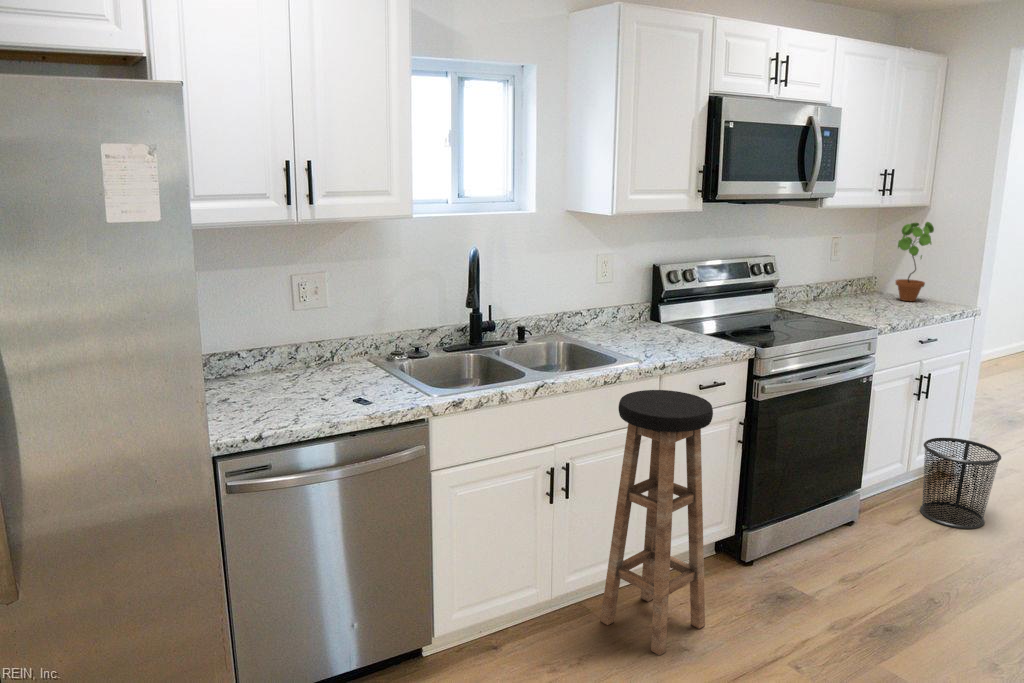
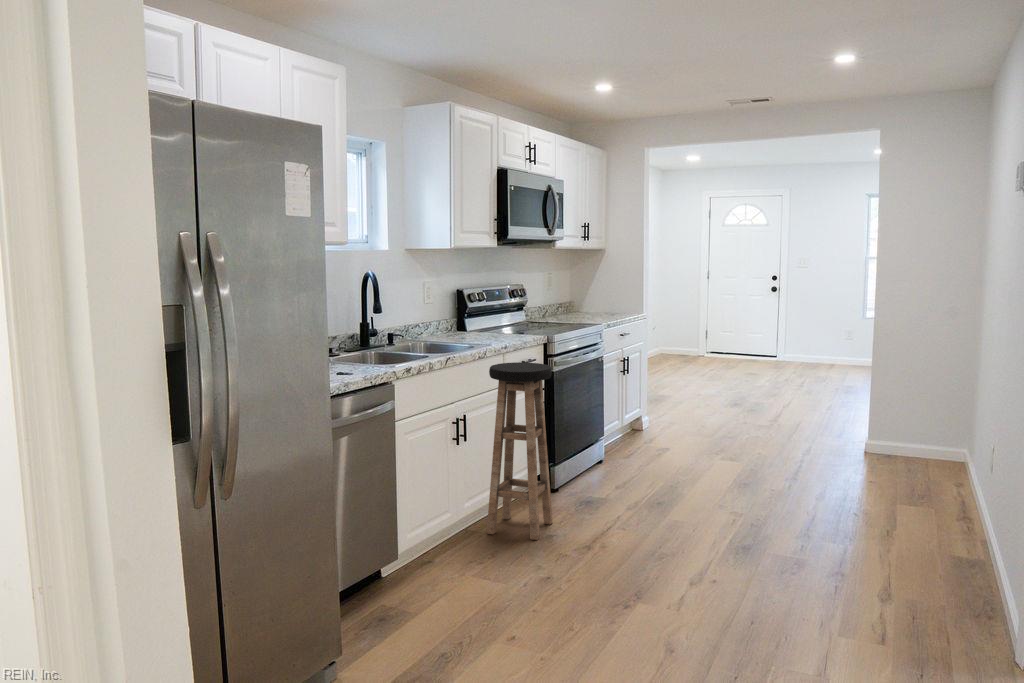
potted plant: present [896,222,934,301] -> none [591,259,611,314]
waste bin: present [920,438,1001,529] -> none [631,399,677,455]

